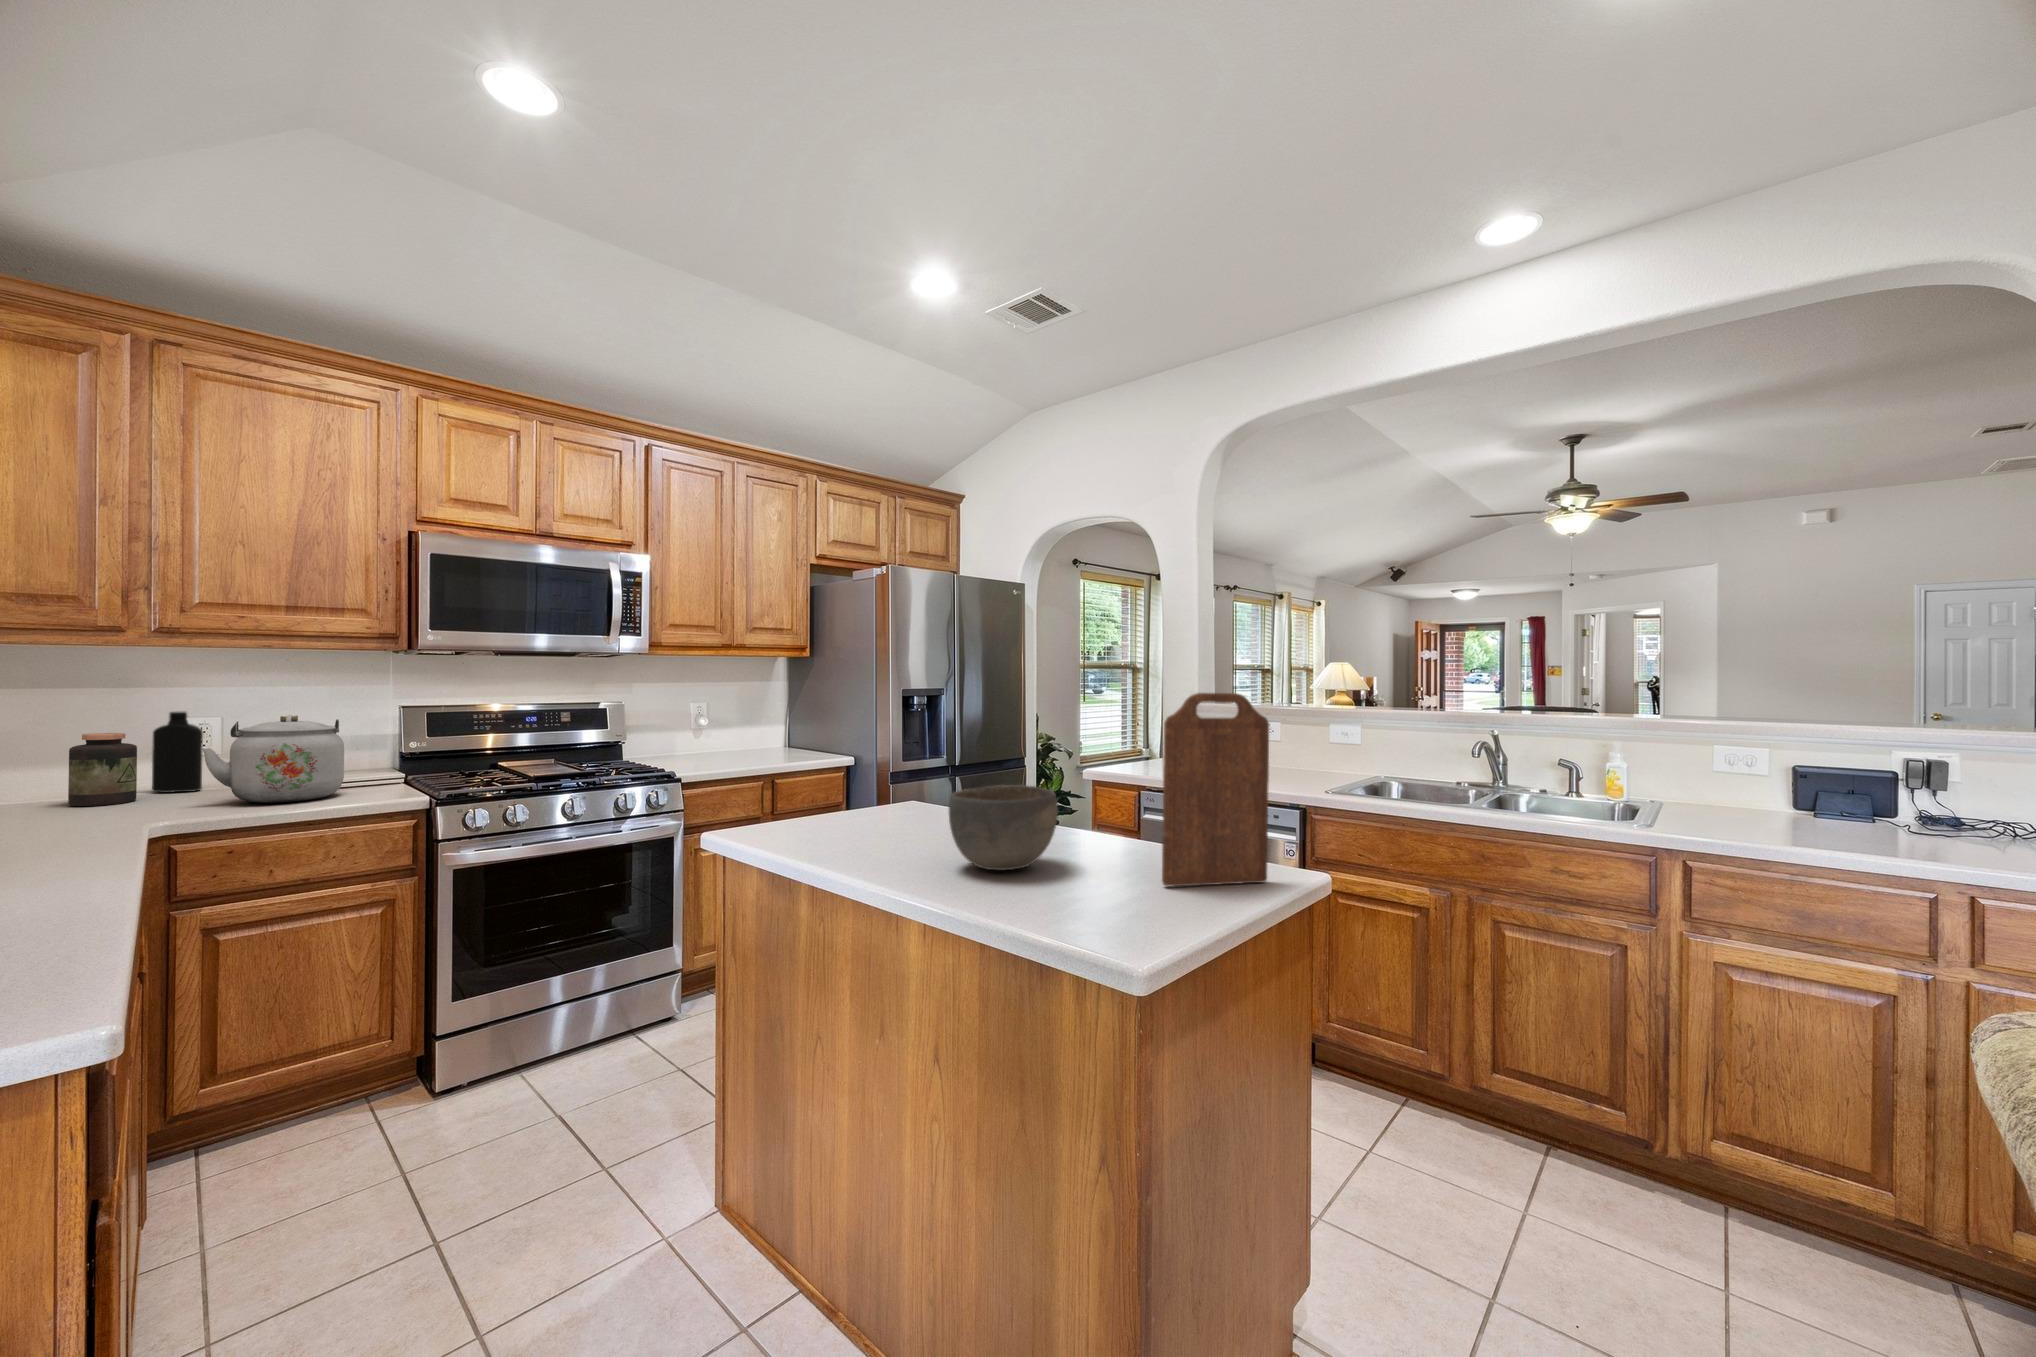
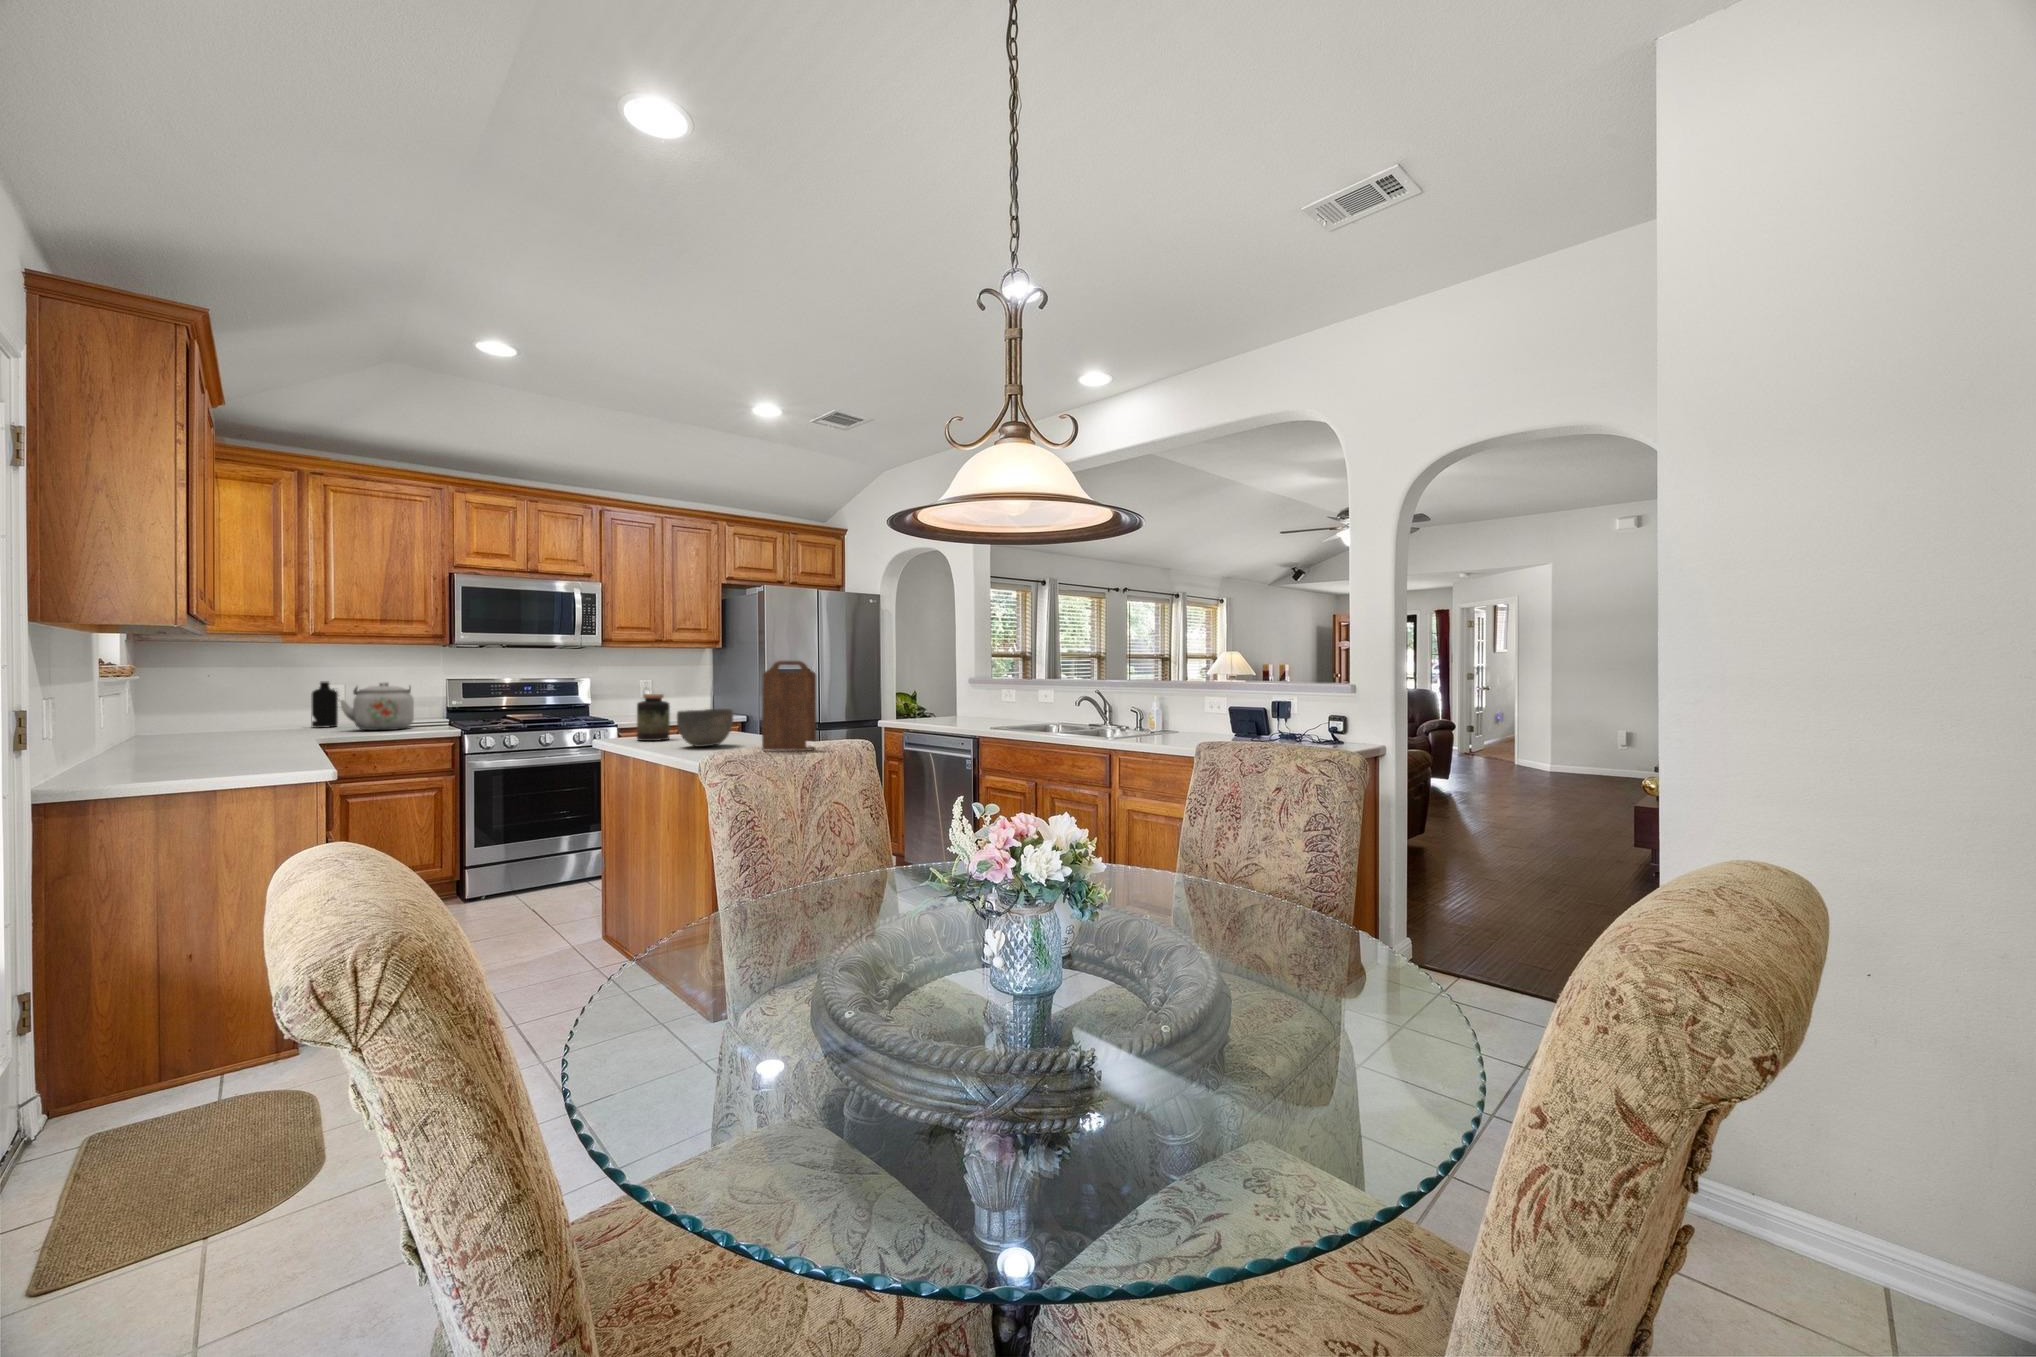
jar: present [68,733,137,806] -> present [637,694,670,741]

